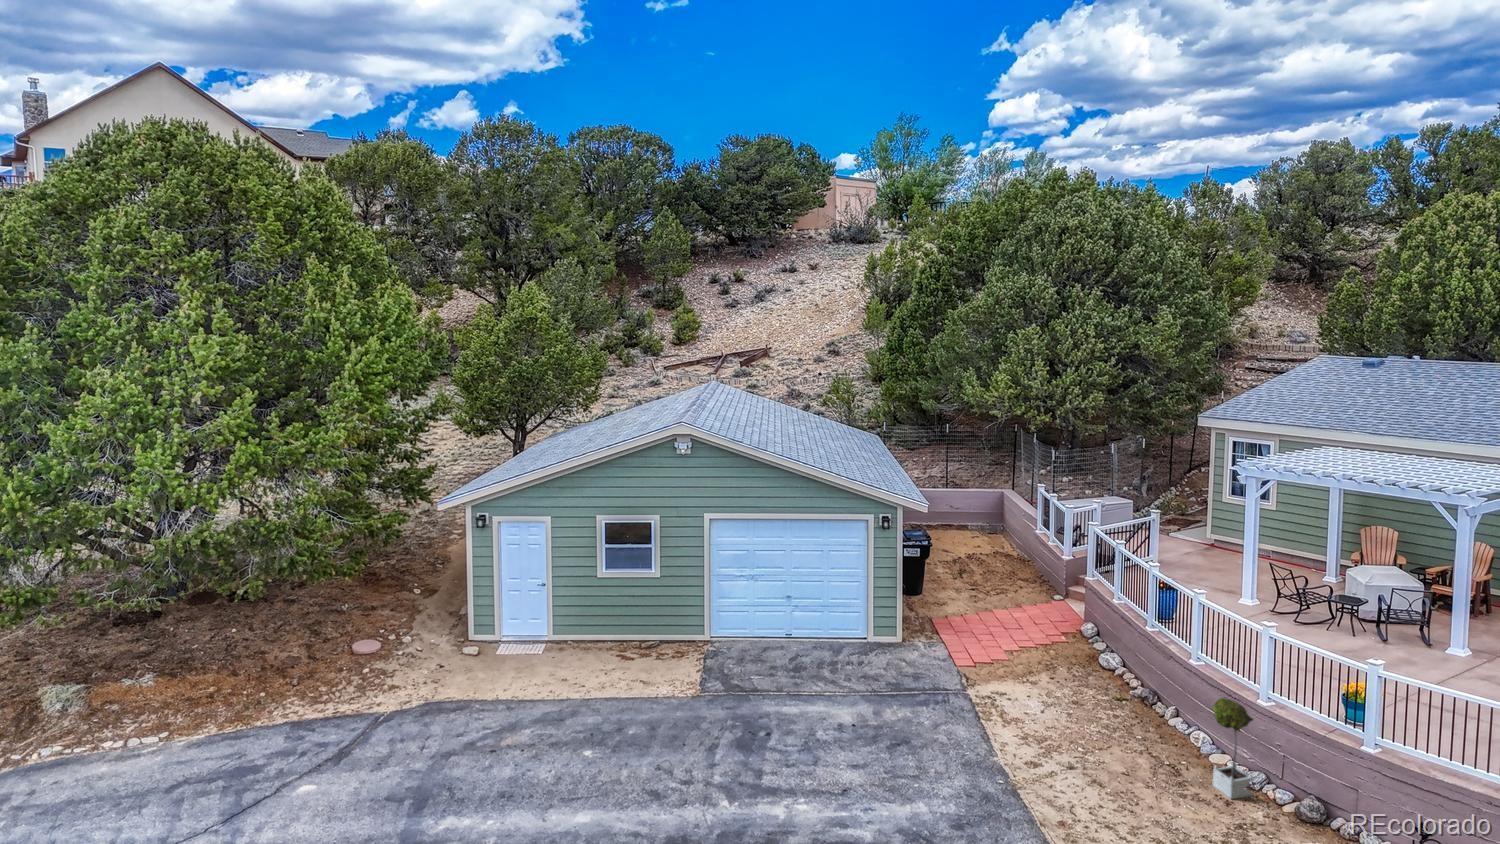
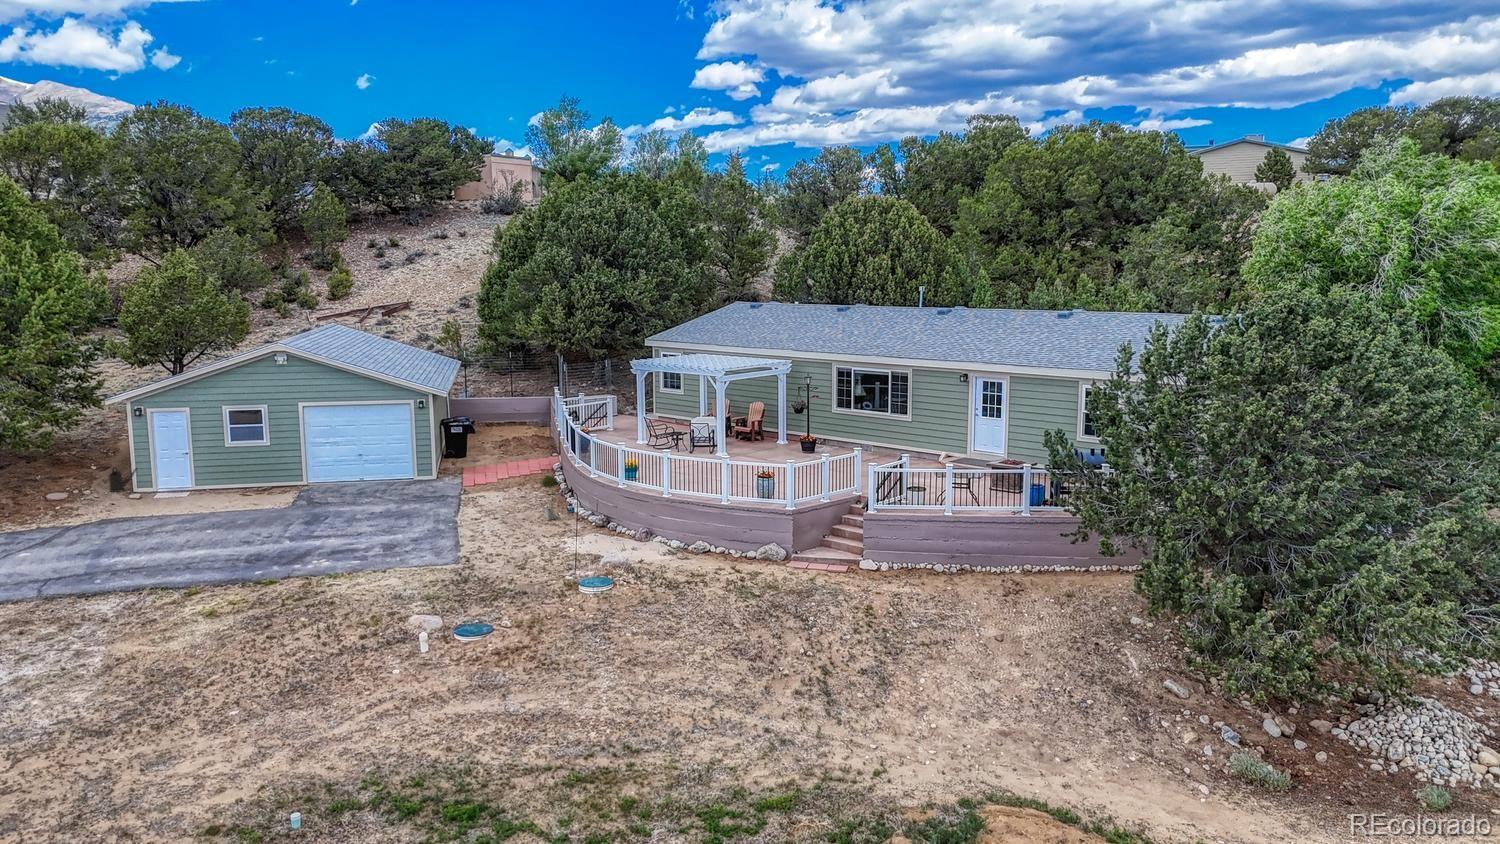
watering can: none [428,609,473,650] -> present [109,468,137,492]

